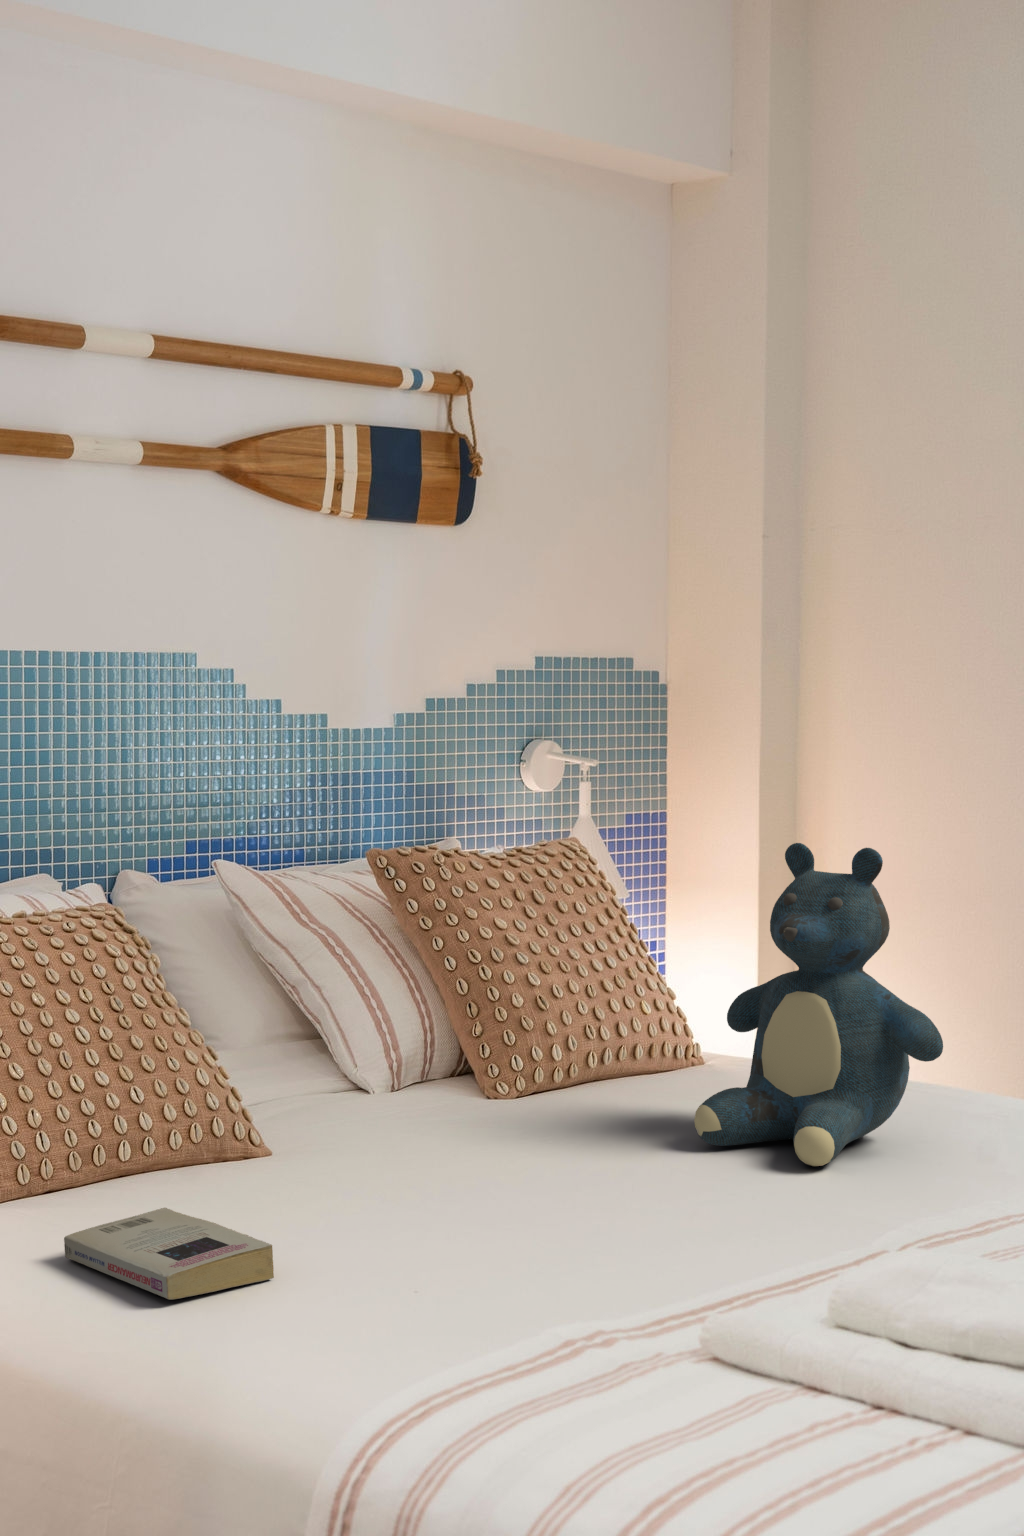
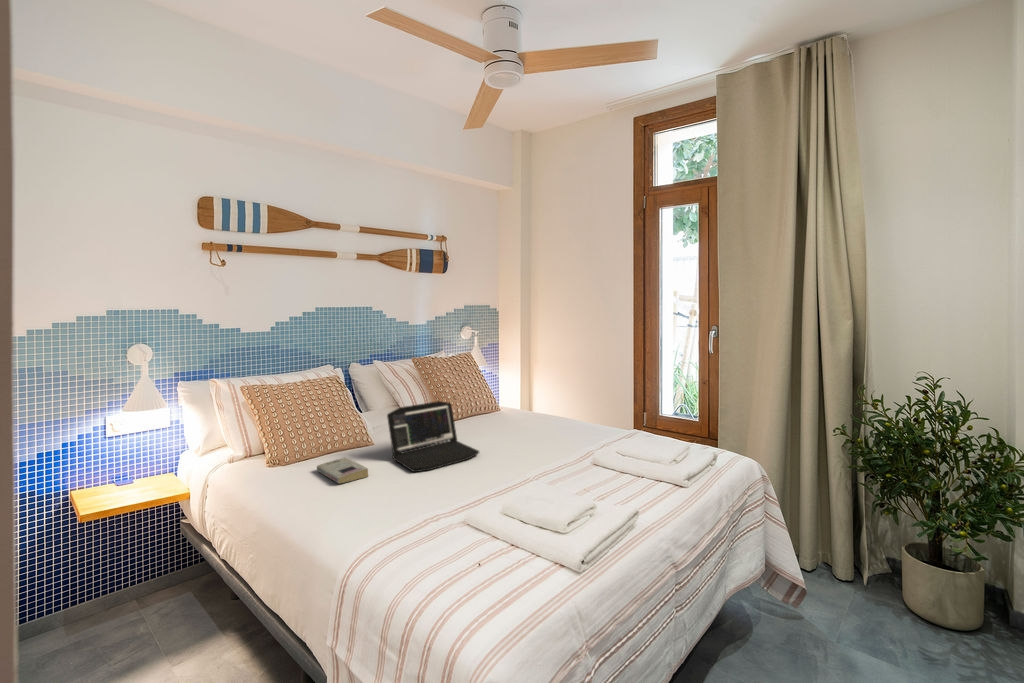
teddy bear: present [694,843,943,1166] -> none [487,361,547,442]
laptop: none [323,994,692,1267] -> present [387,401,479,472]

